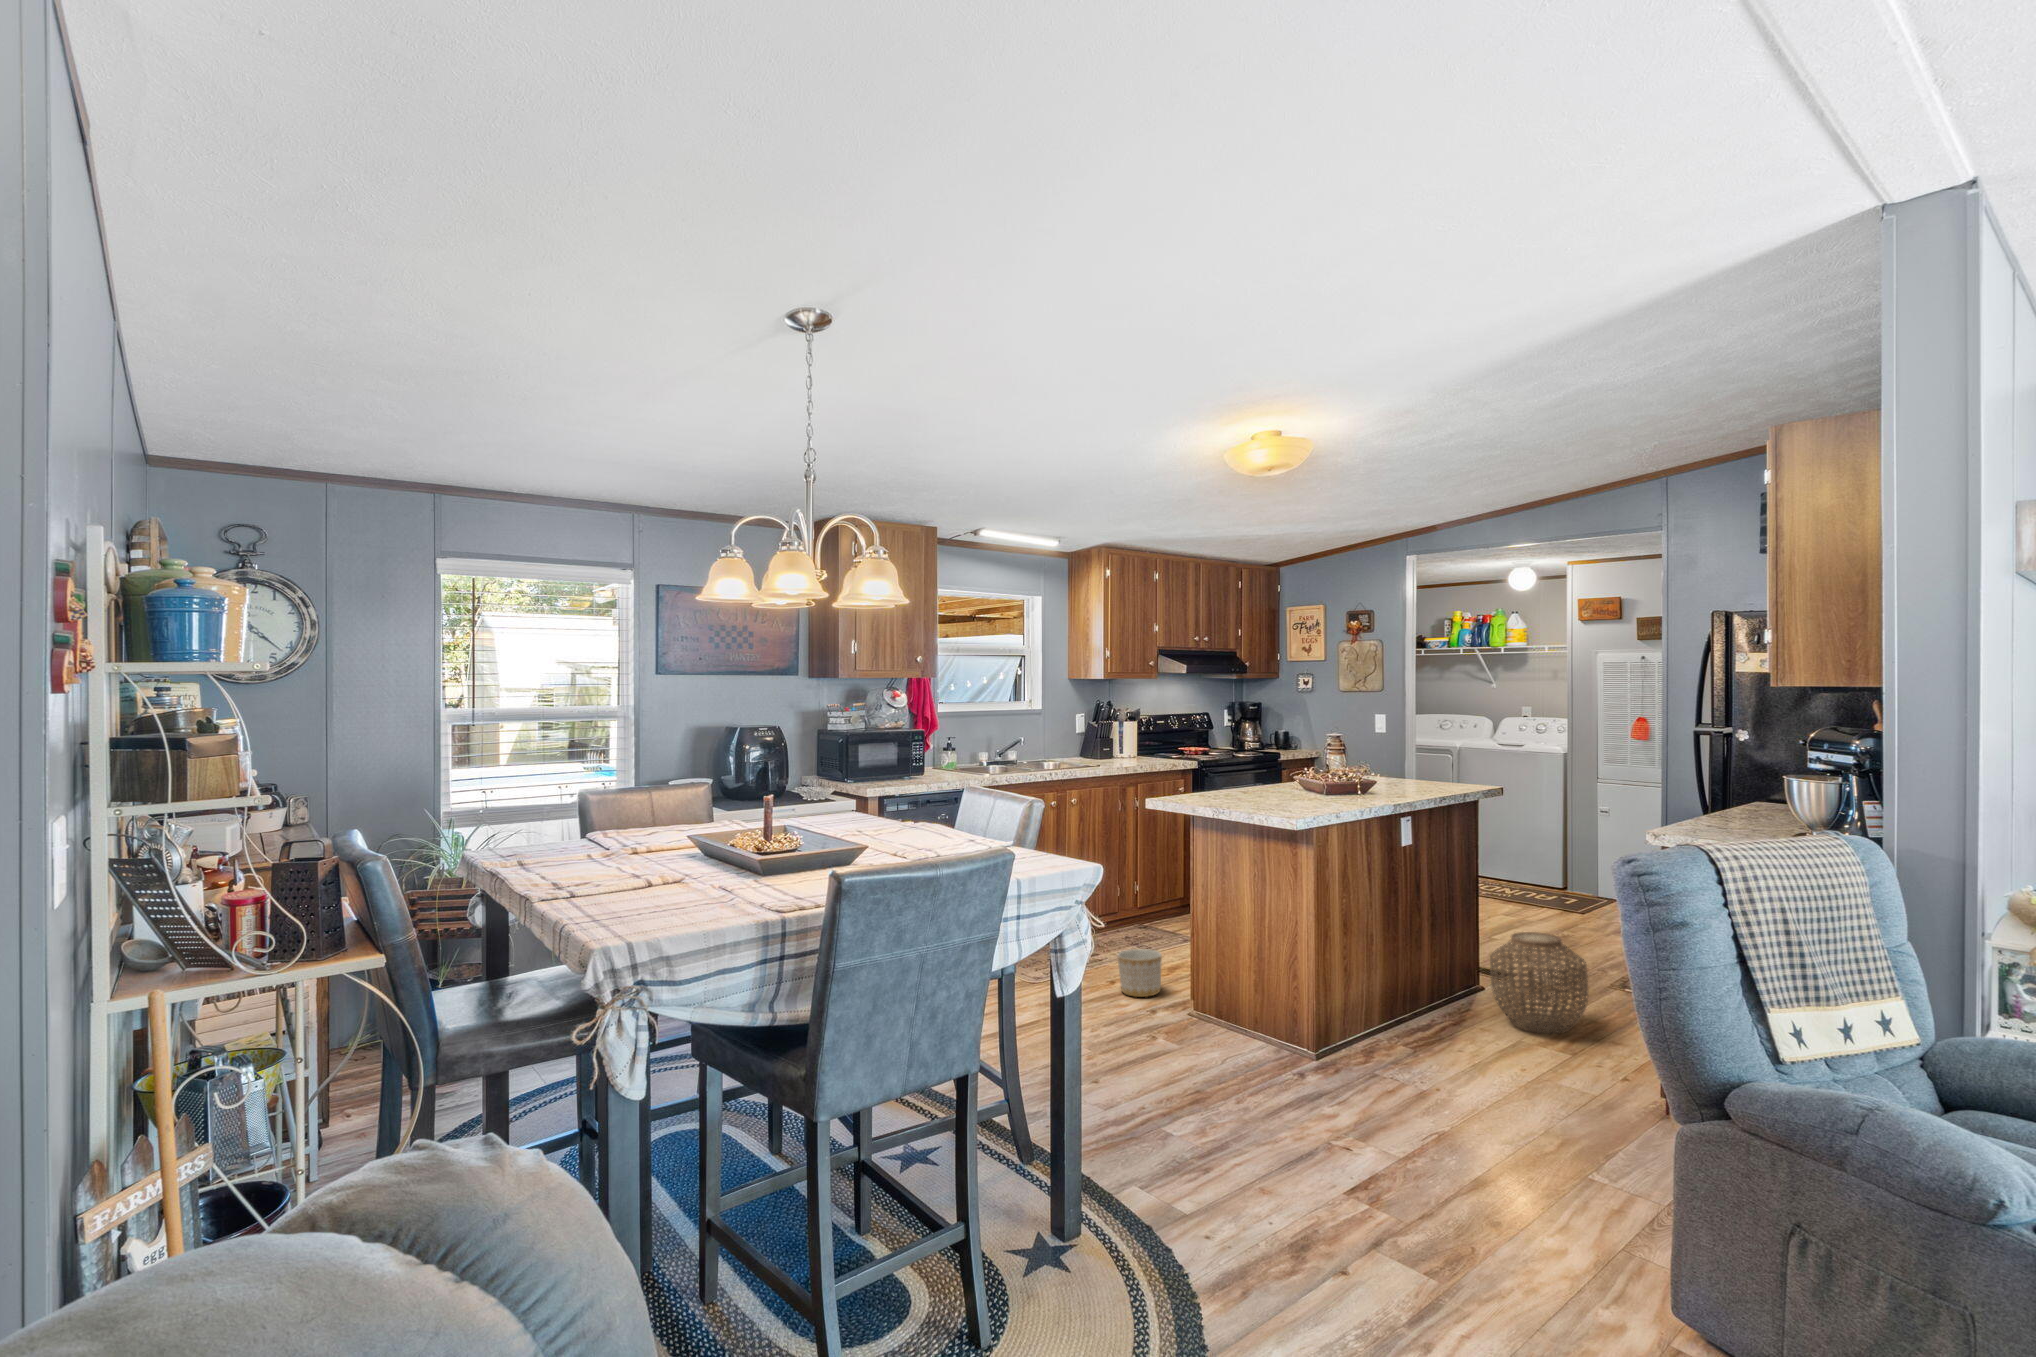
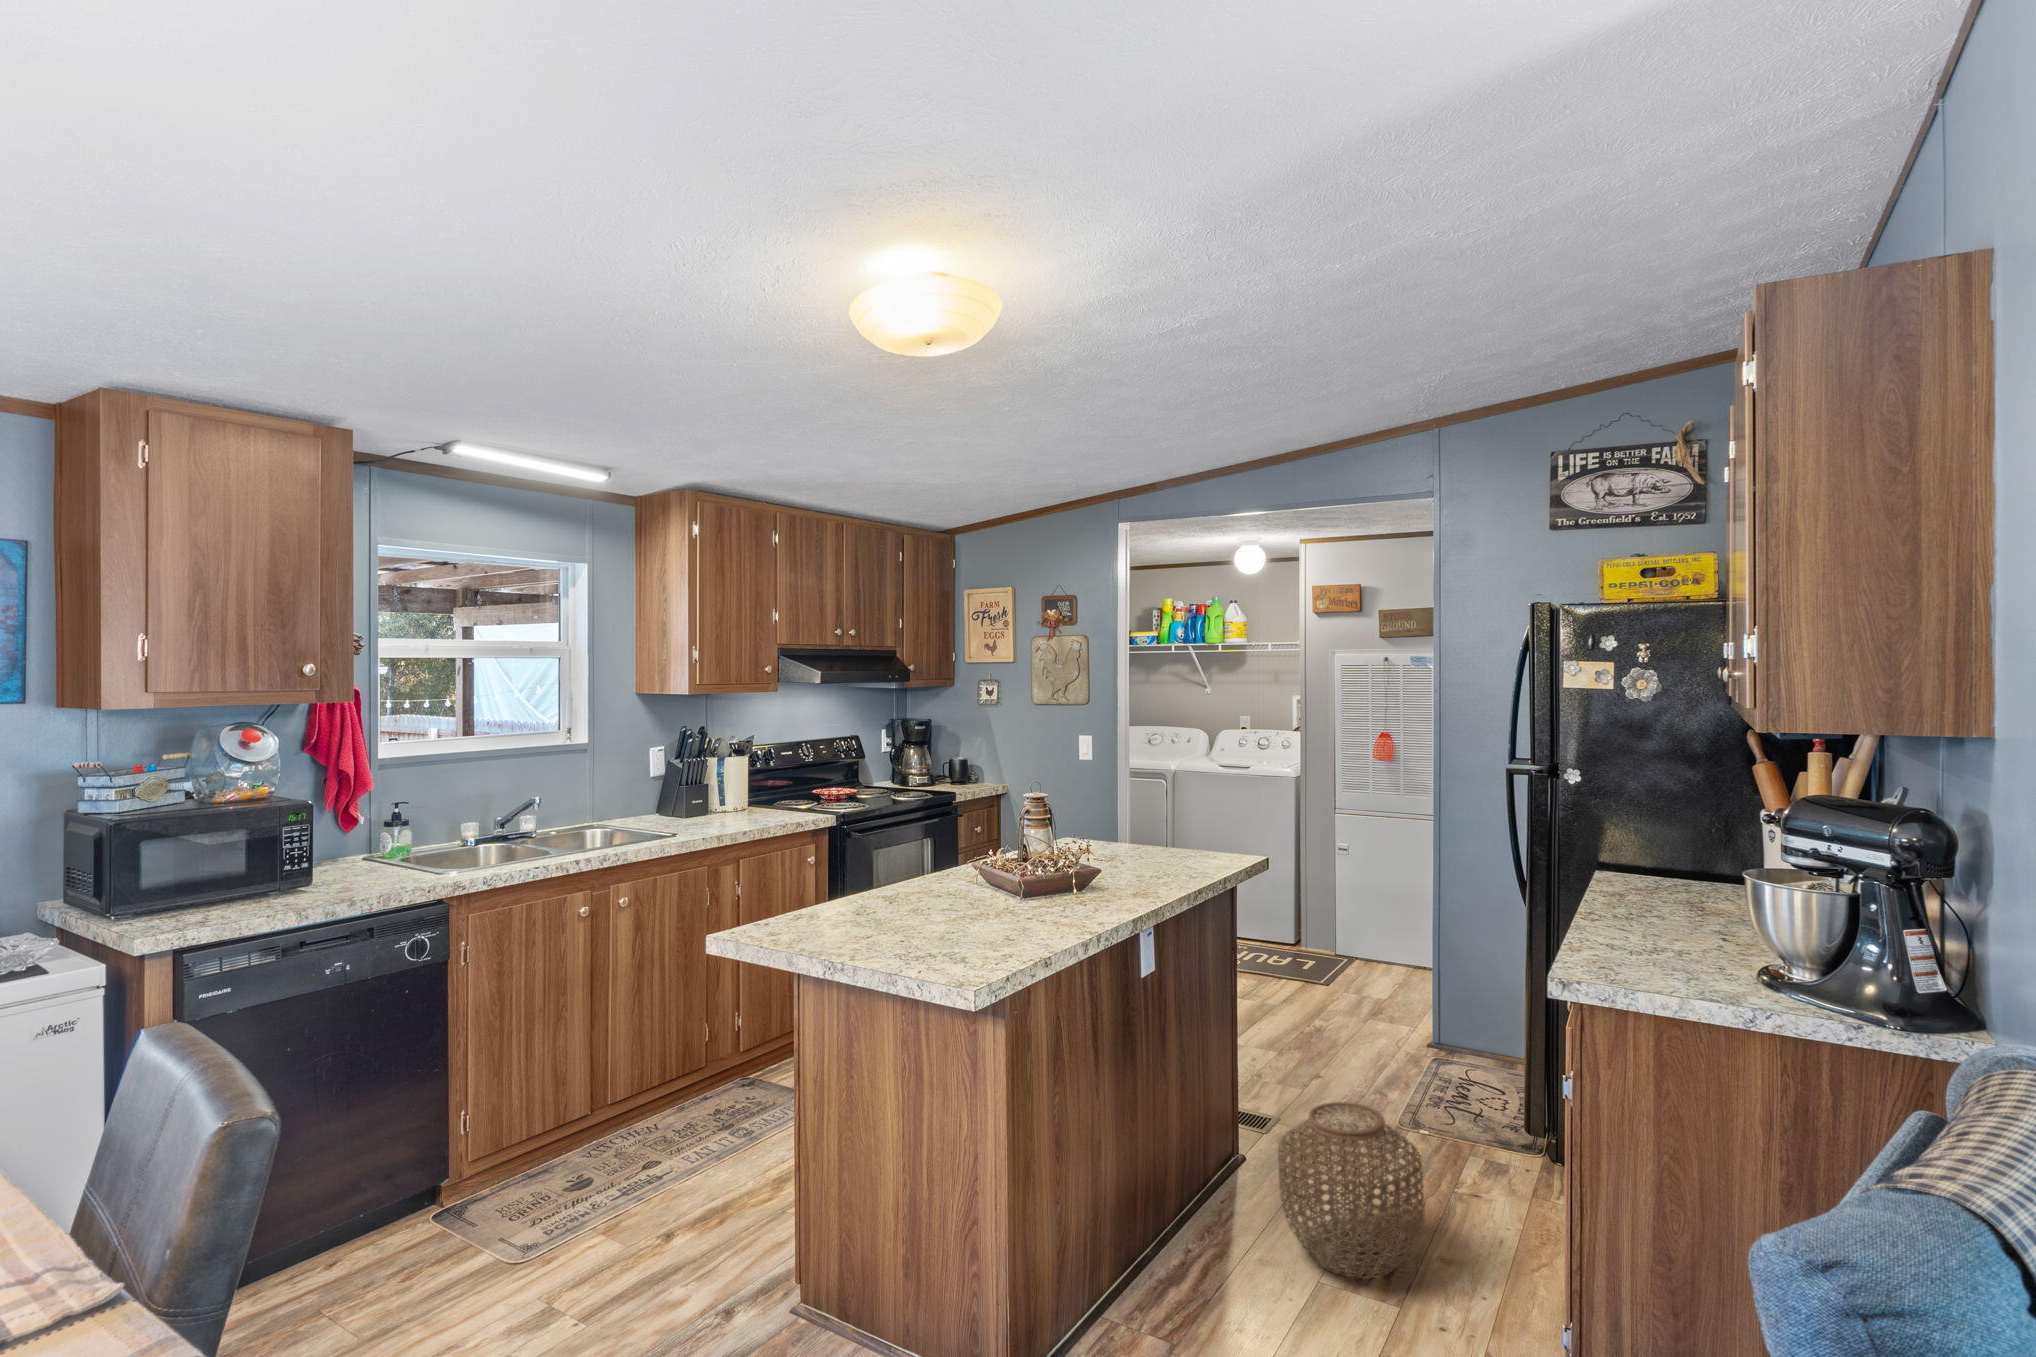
planter: present [1117,949,1162,997] -> none [662,1190,745,1295]

